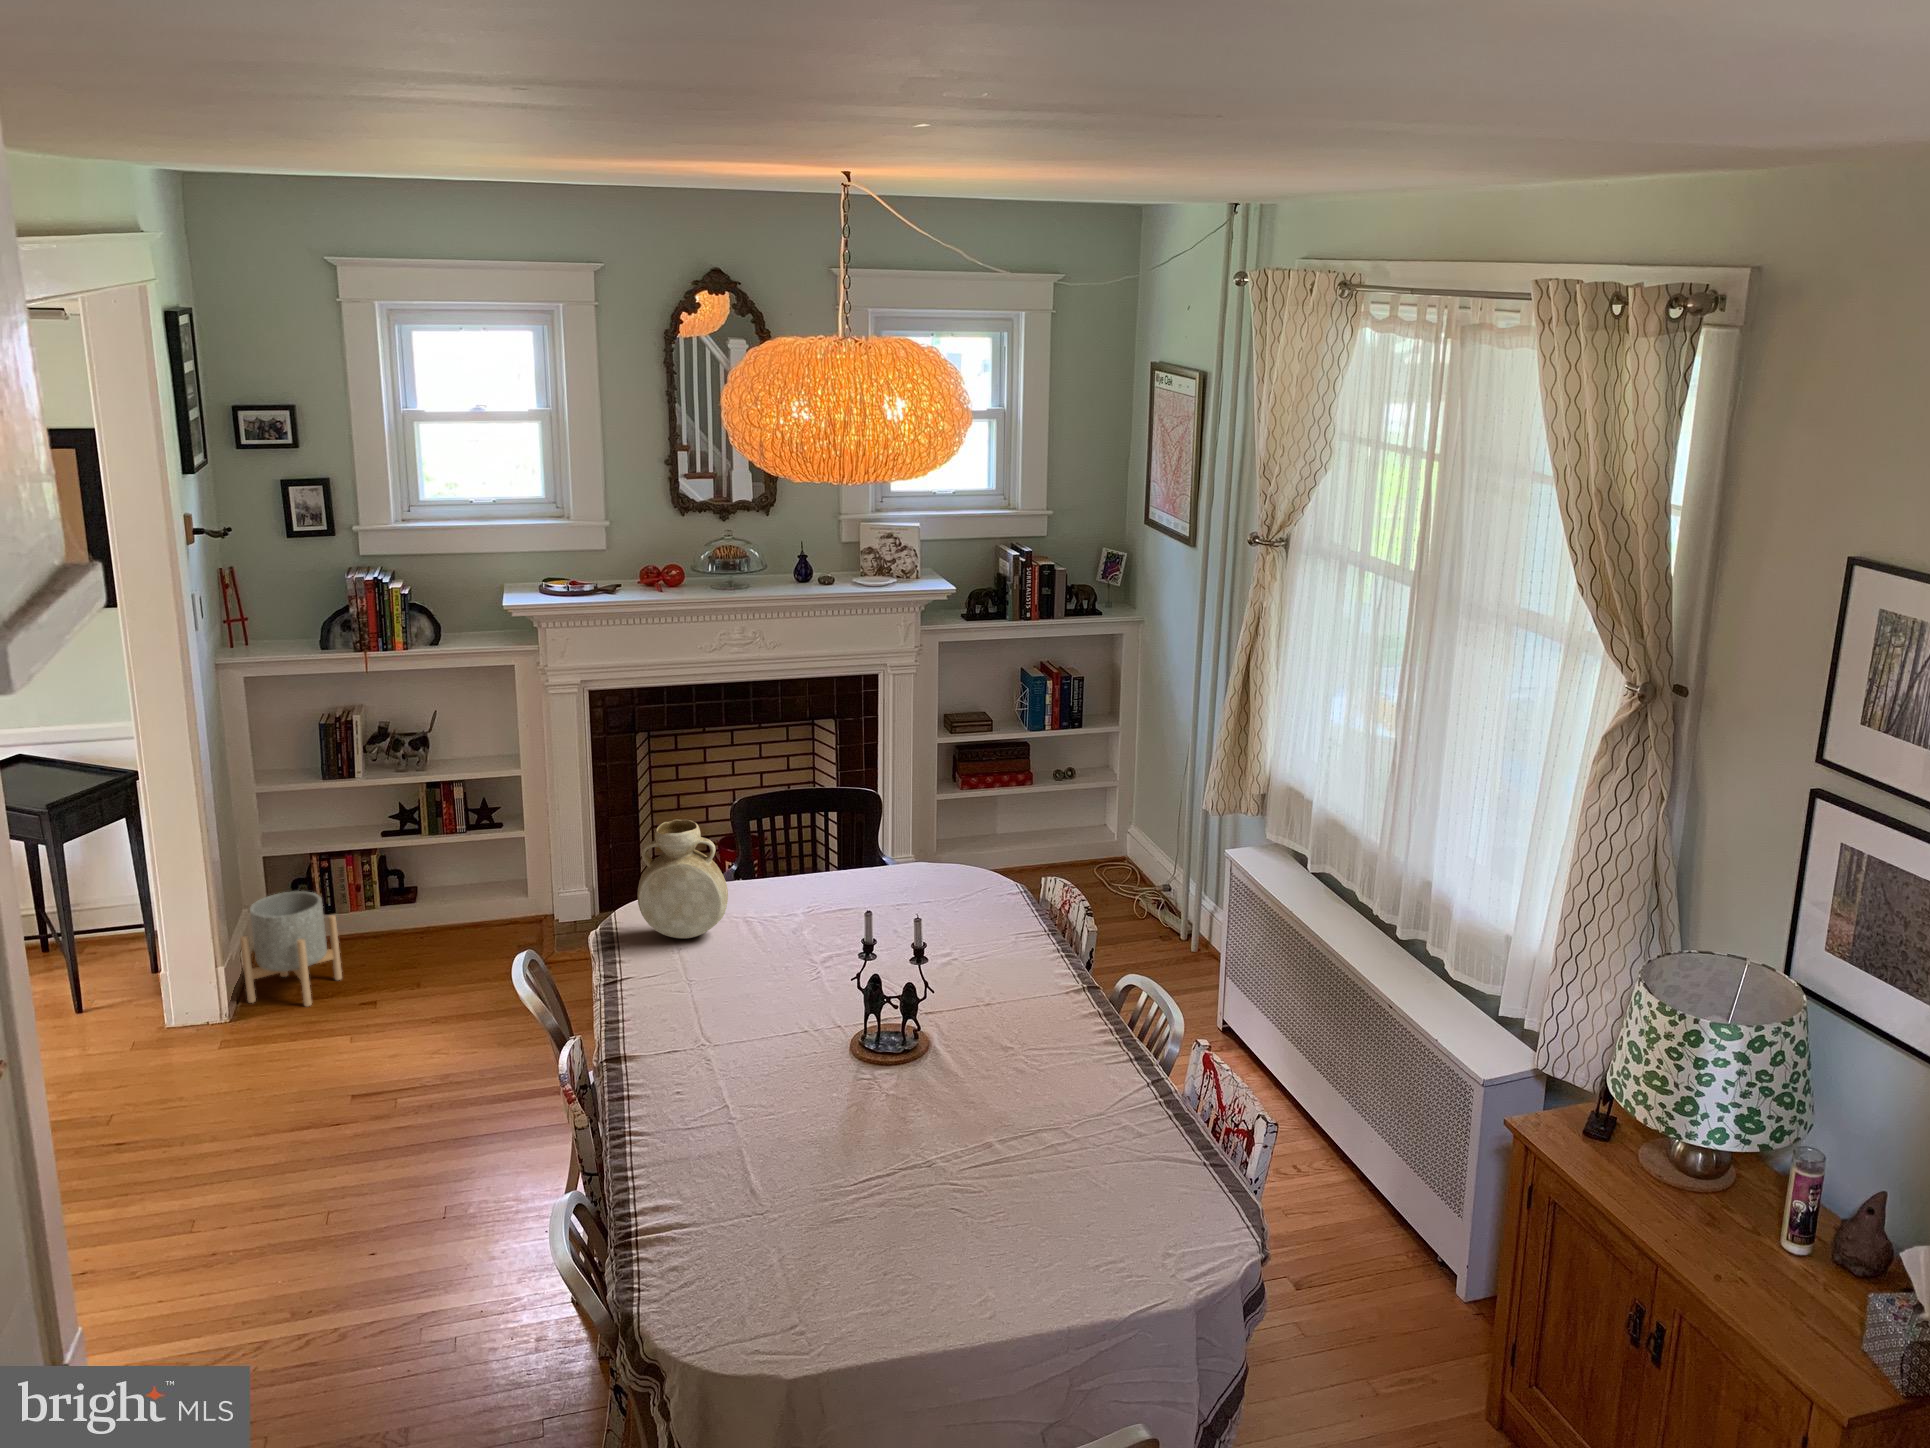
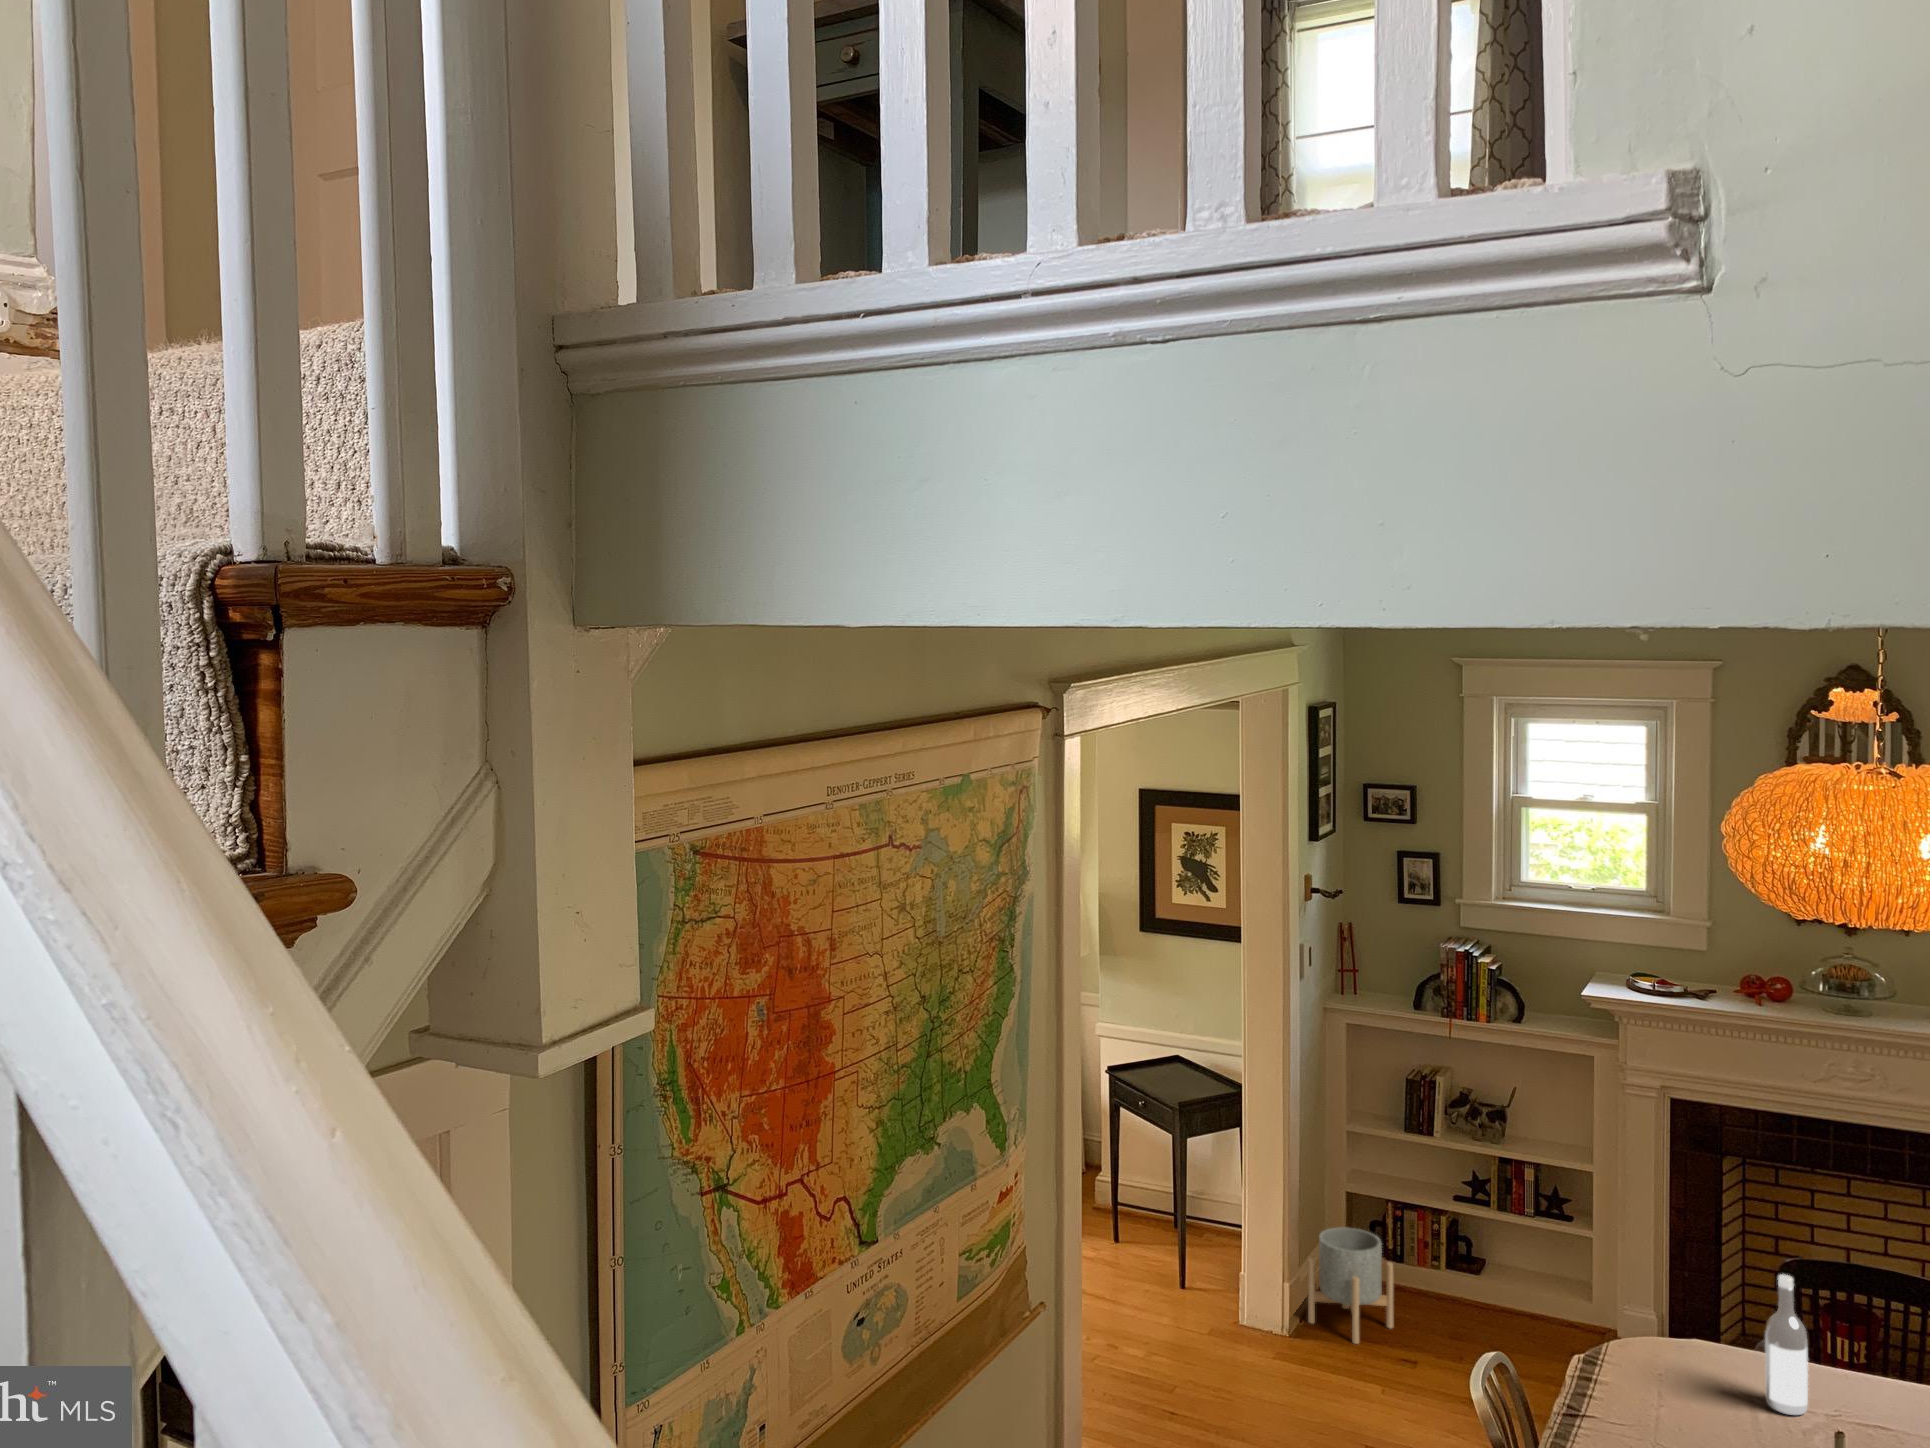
wine bottle: none [751,809,785,923] -> present [1765,1274,1808,1415]
vase: present [637,819,728,939] -> none [1621,1257,1729,1398]

